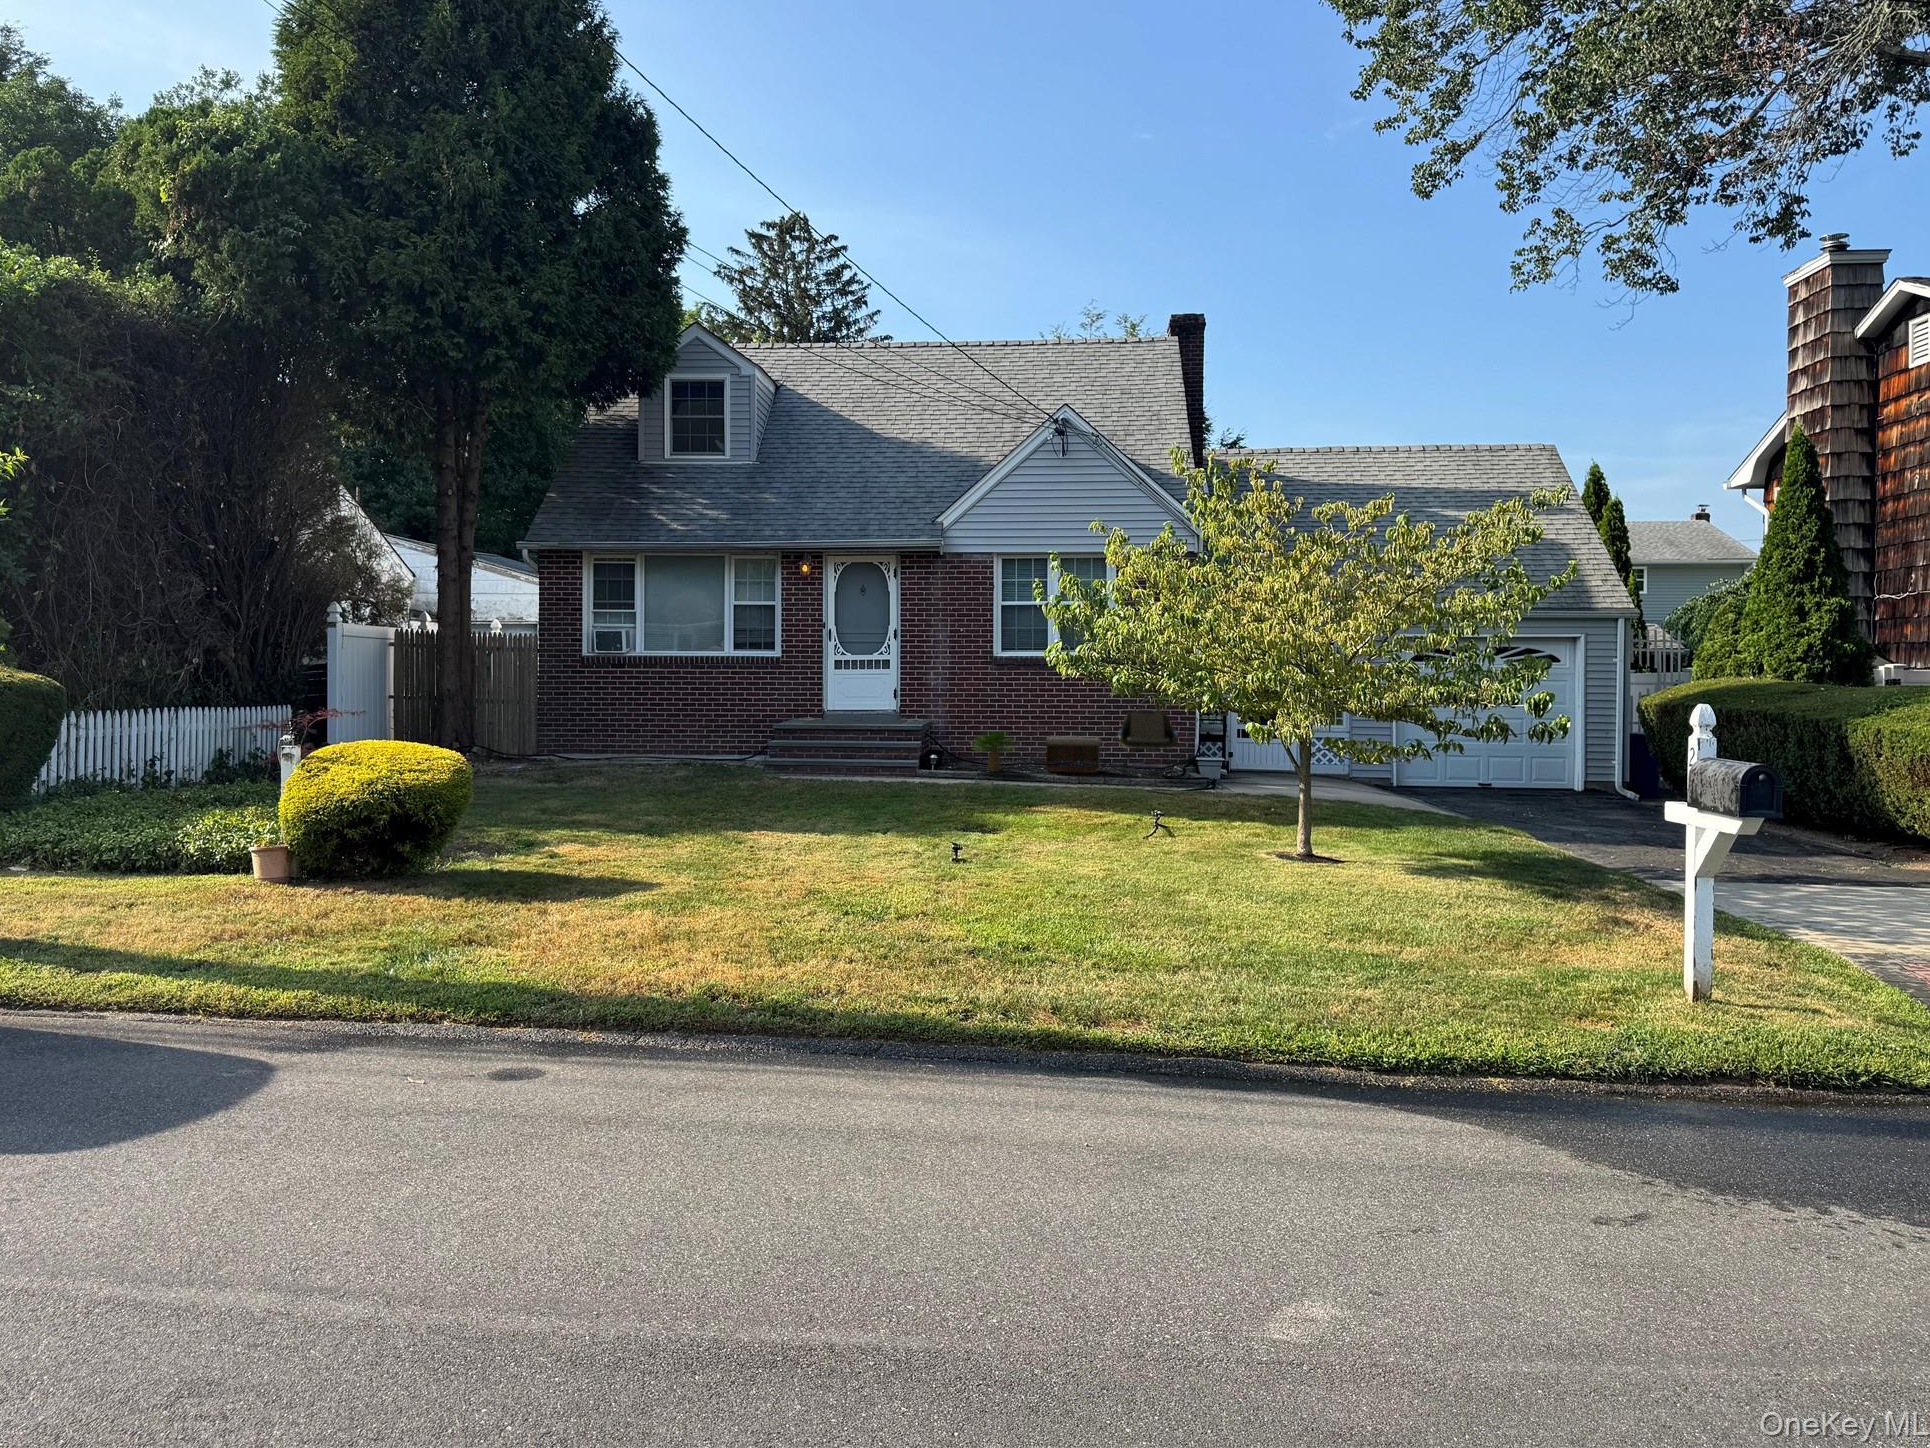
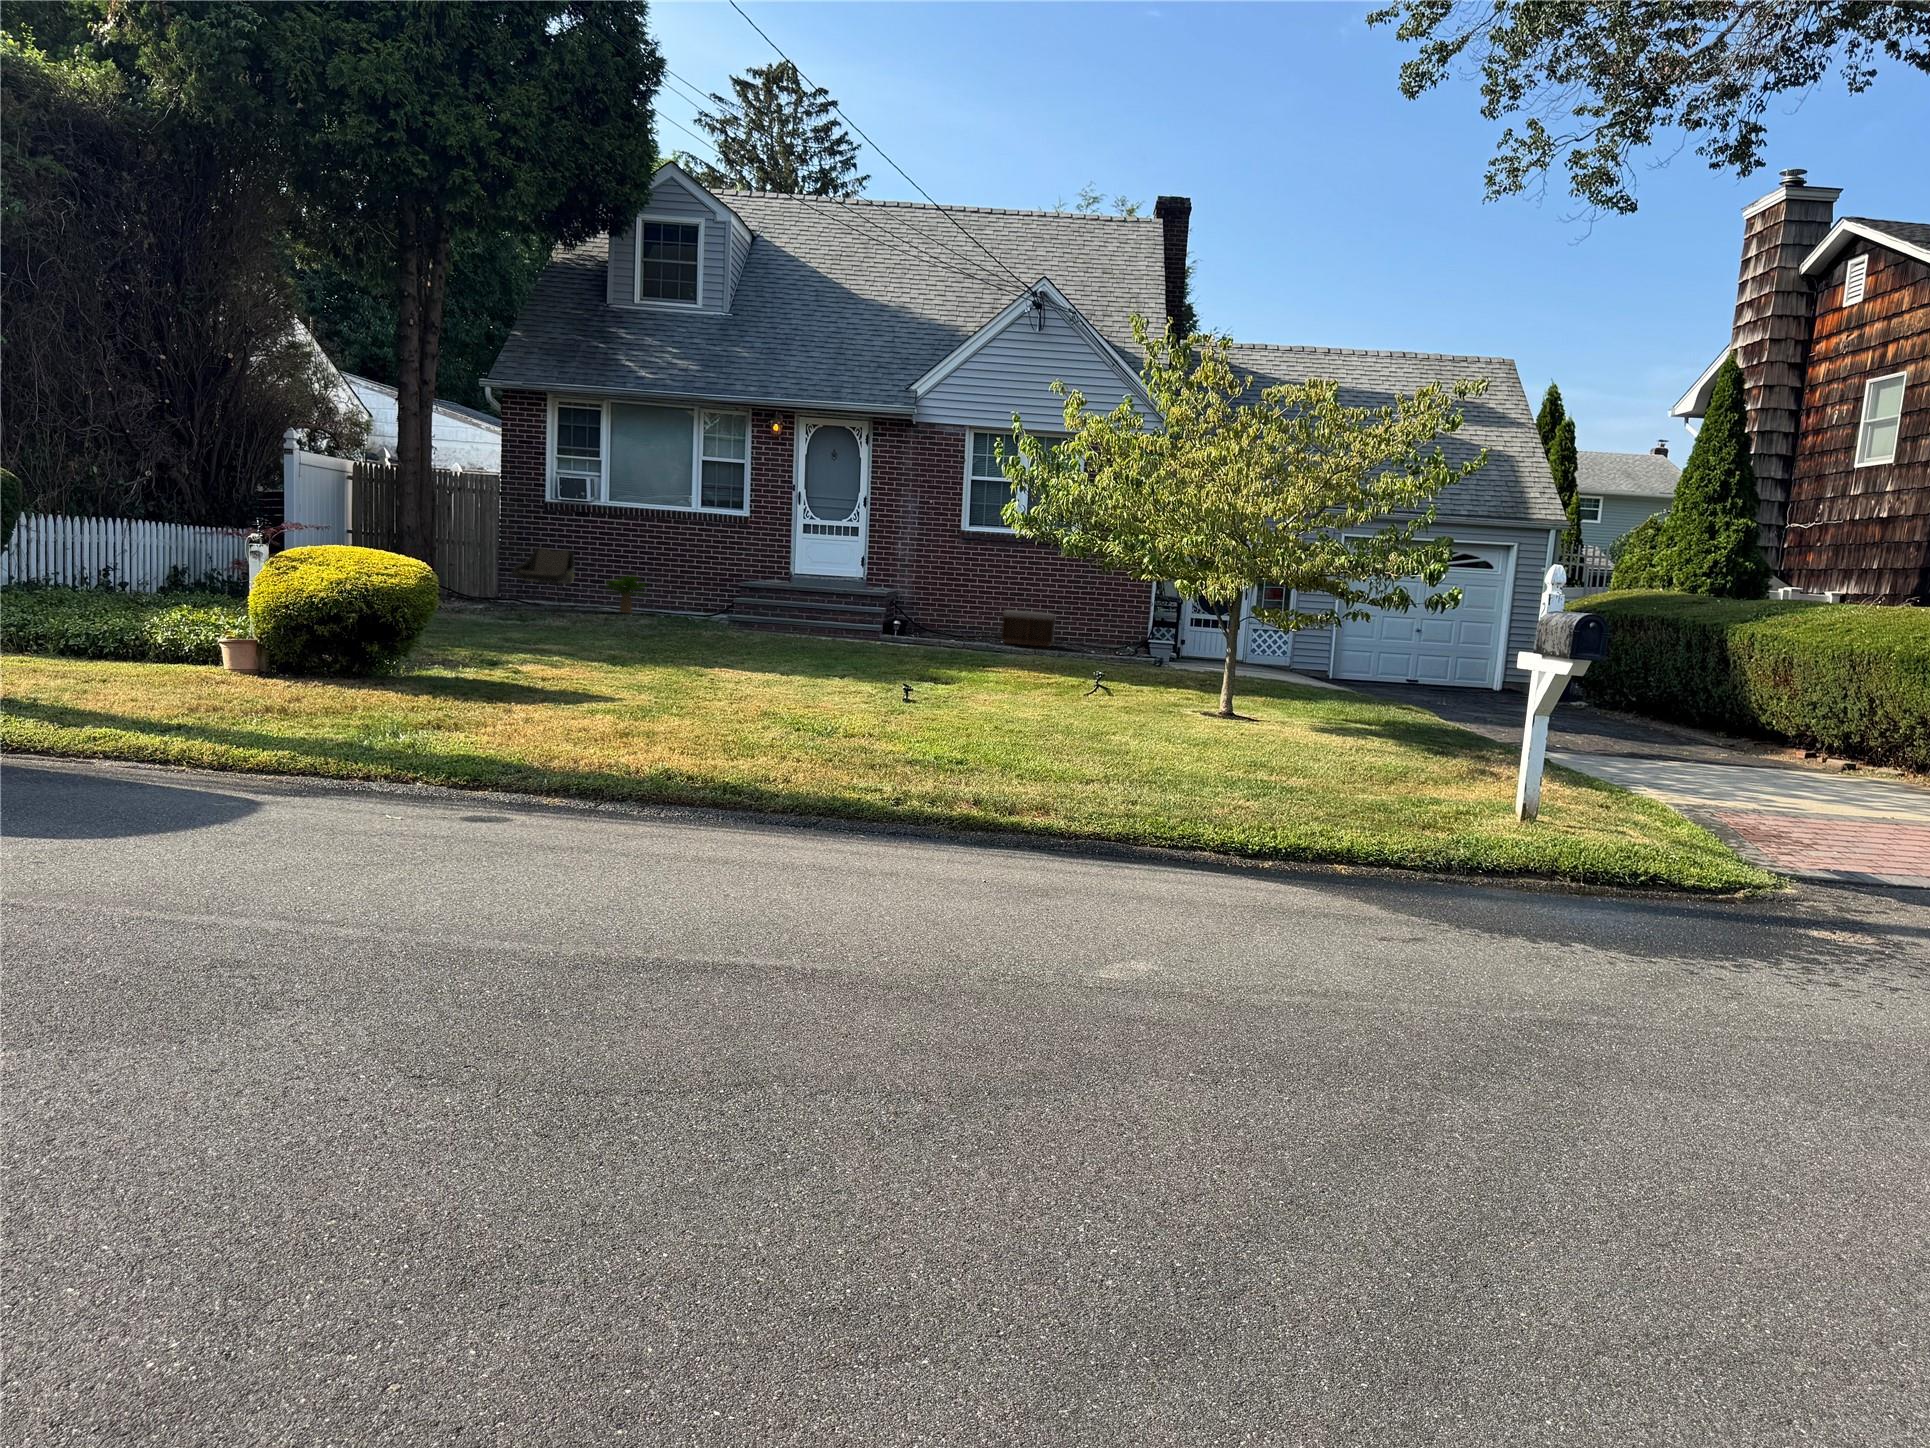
lounge chair: present [1118,710,1178,777] -> present [512,549,575,608]
potted plant: present [974,731,1014,771] -> present [607,575,645,613]

